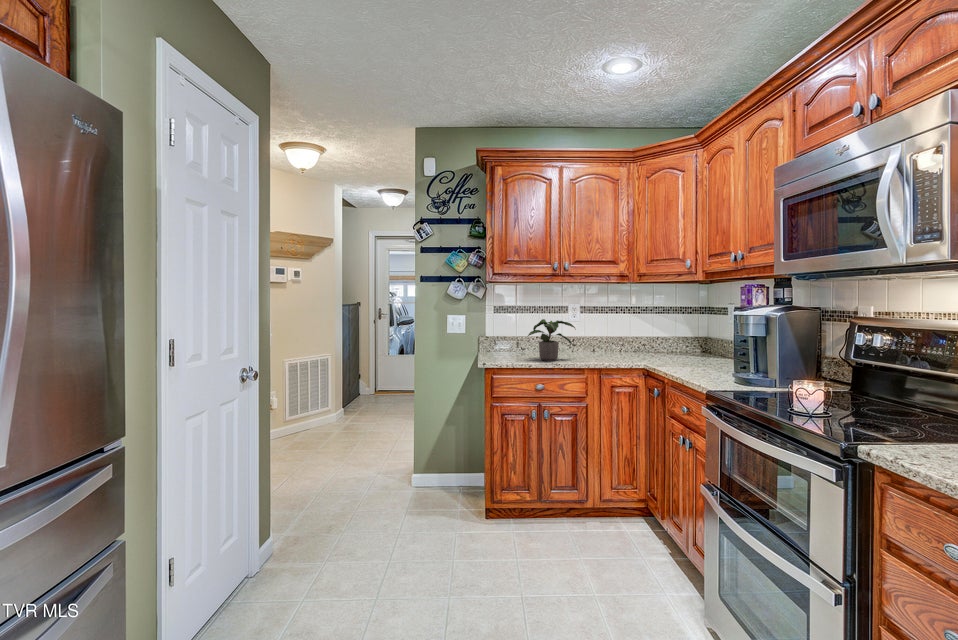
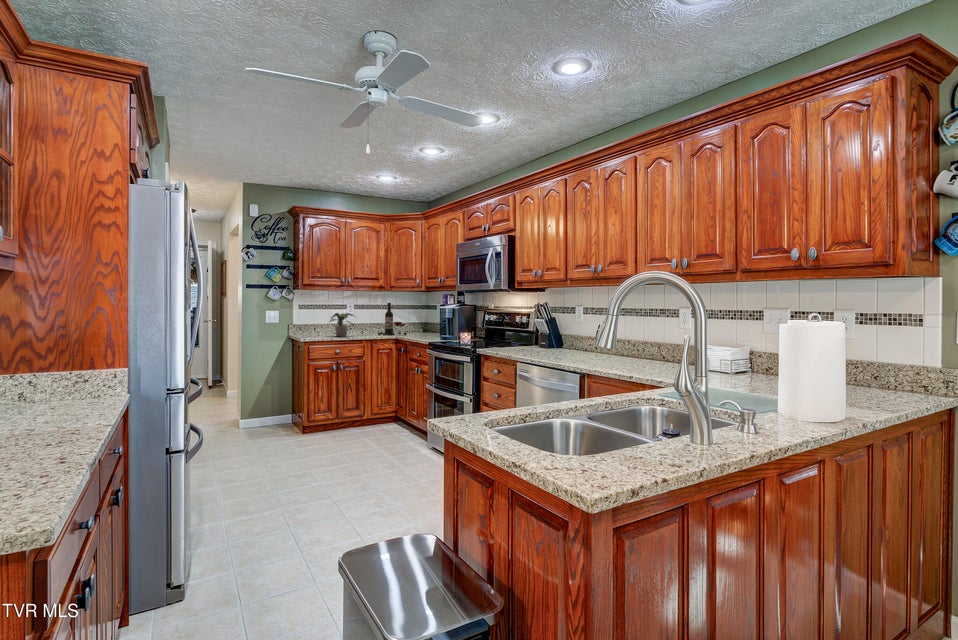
wine bottle: none [615,302,667,361] -> present [378,303,407,335]

